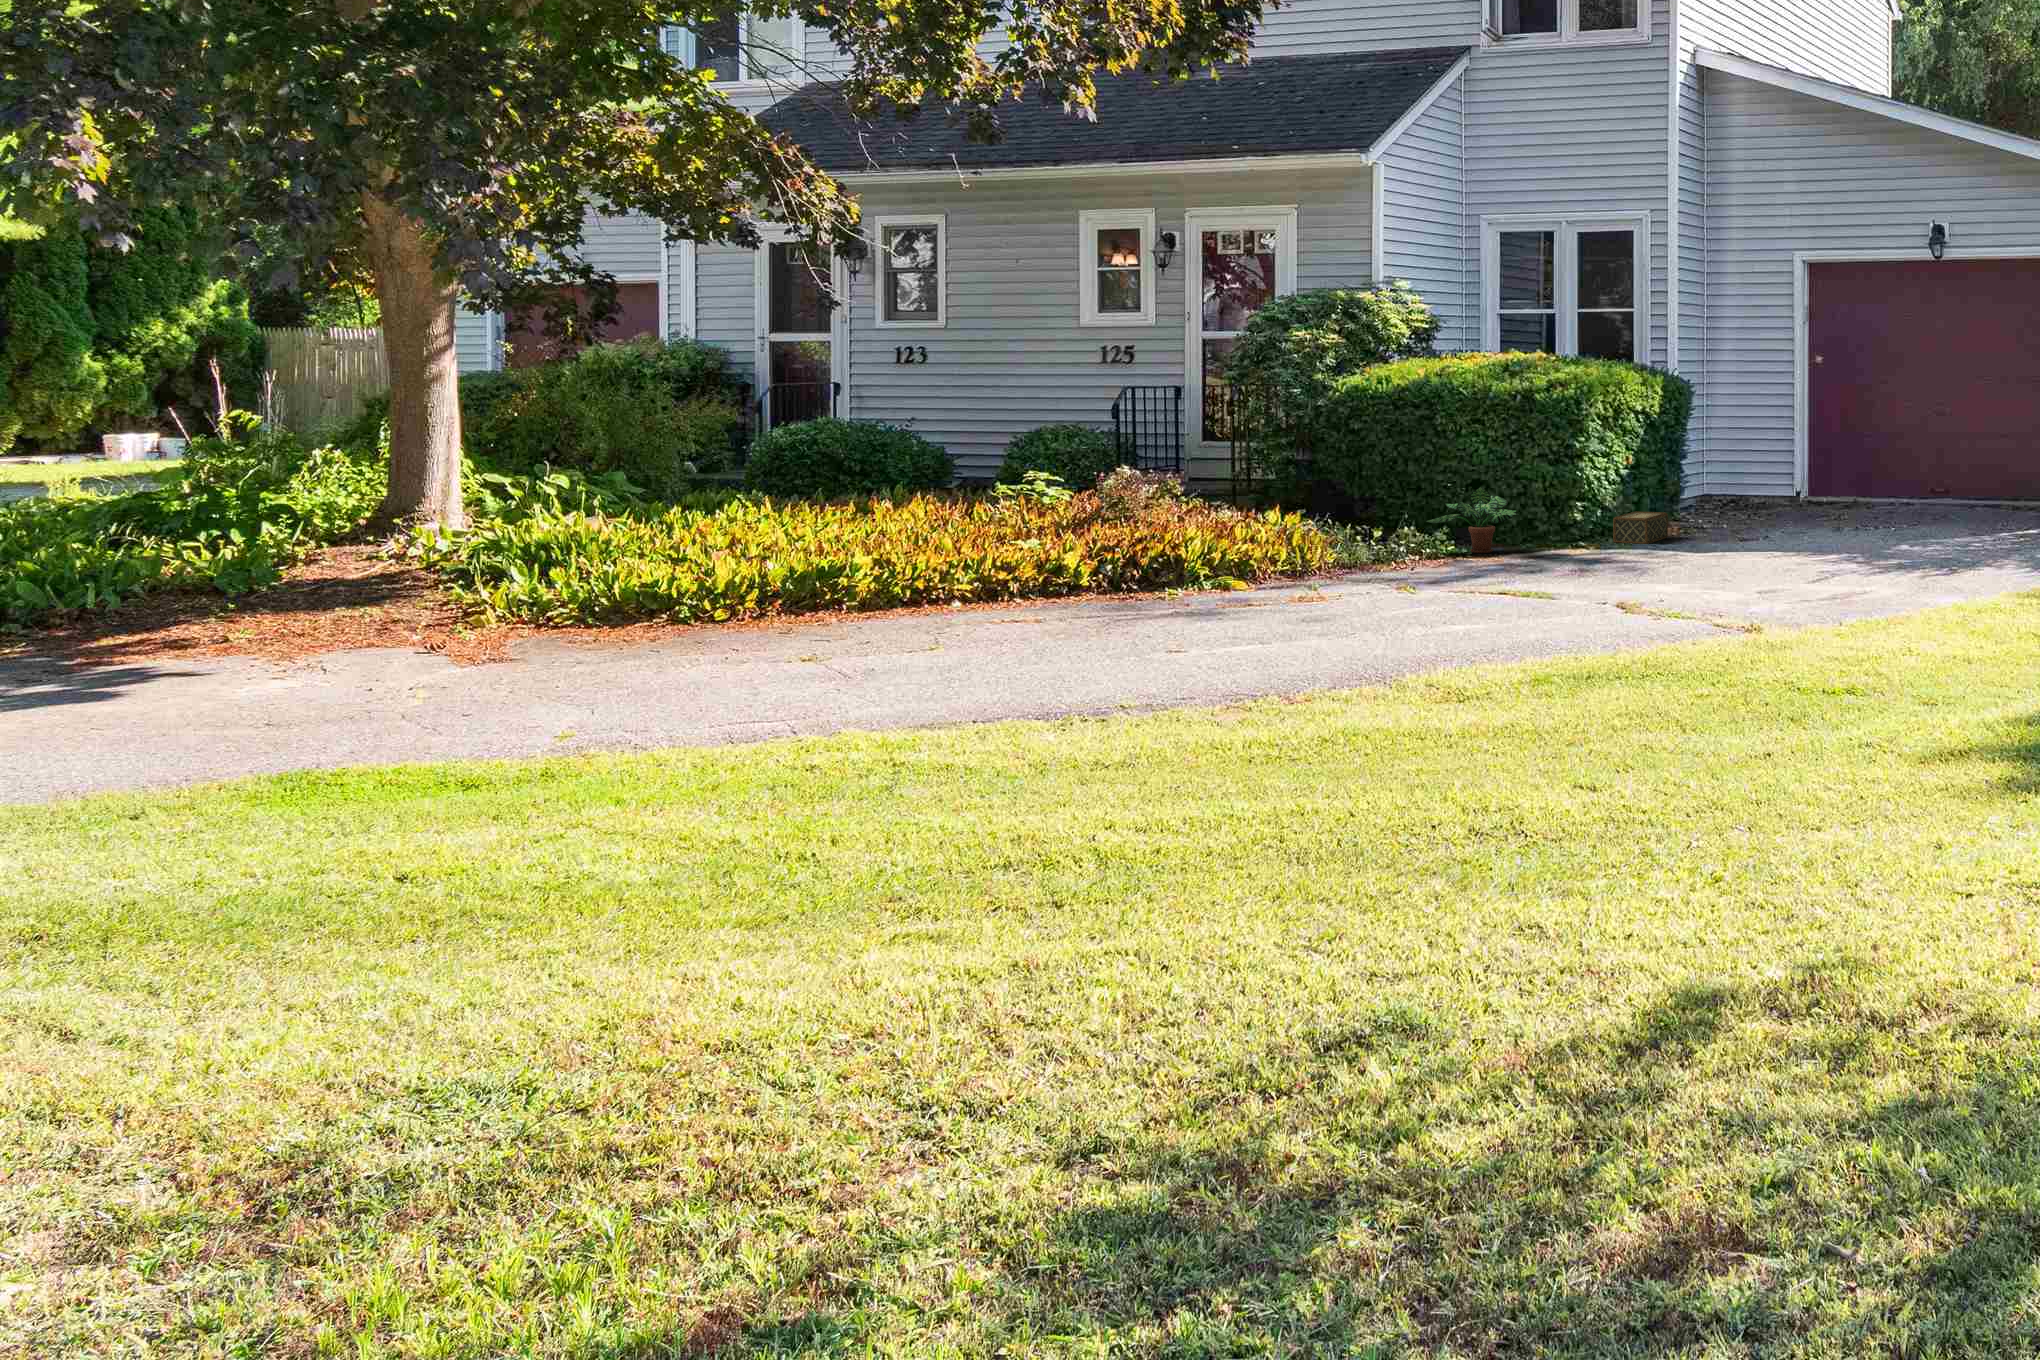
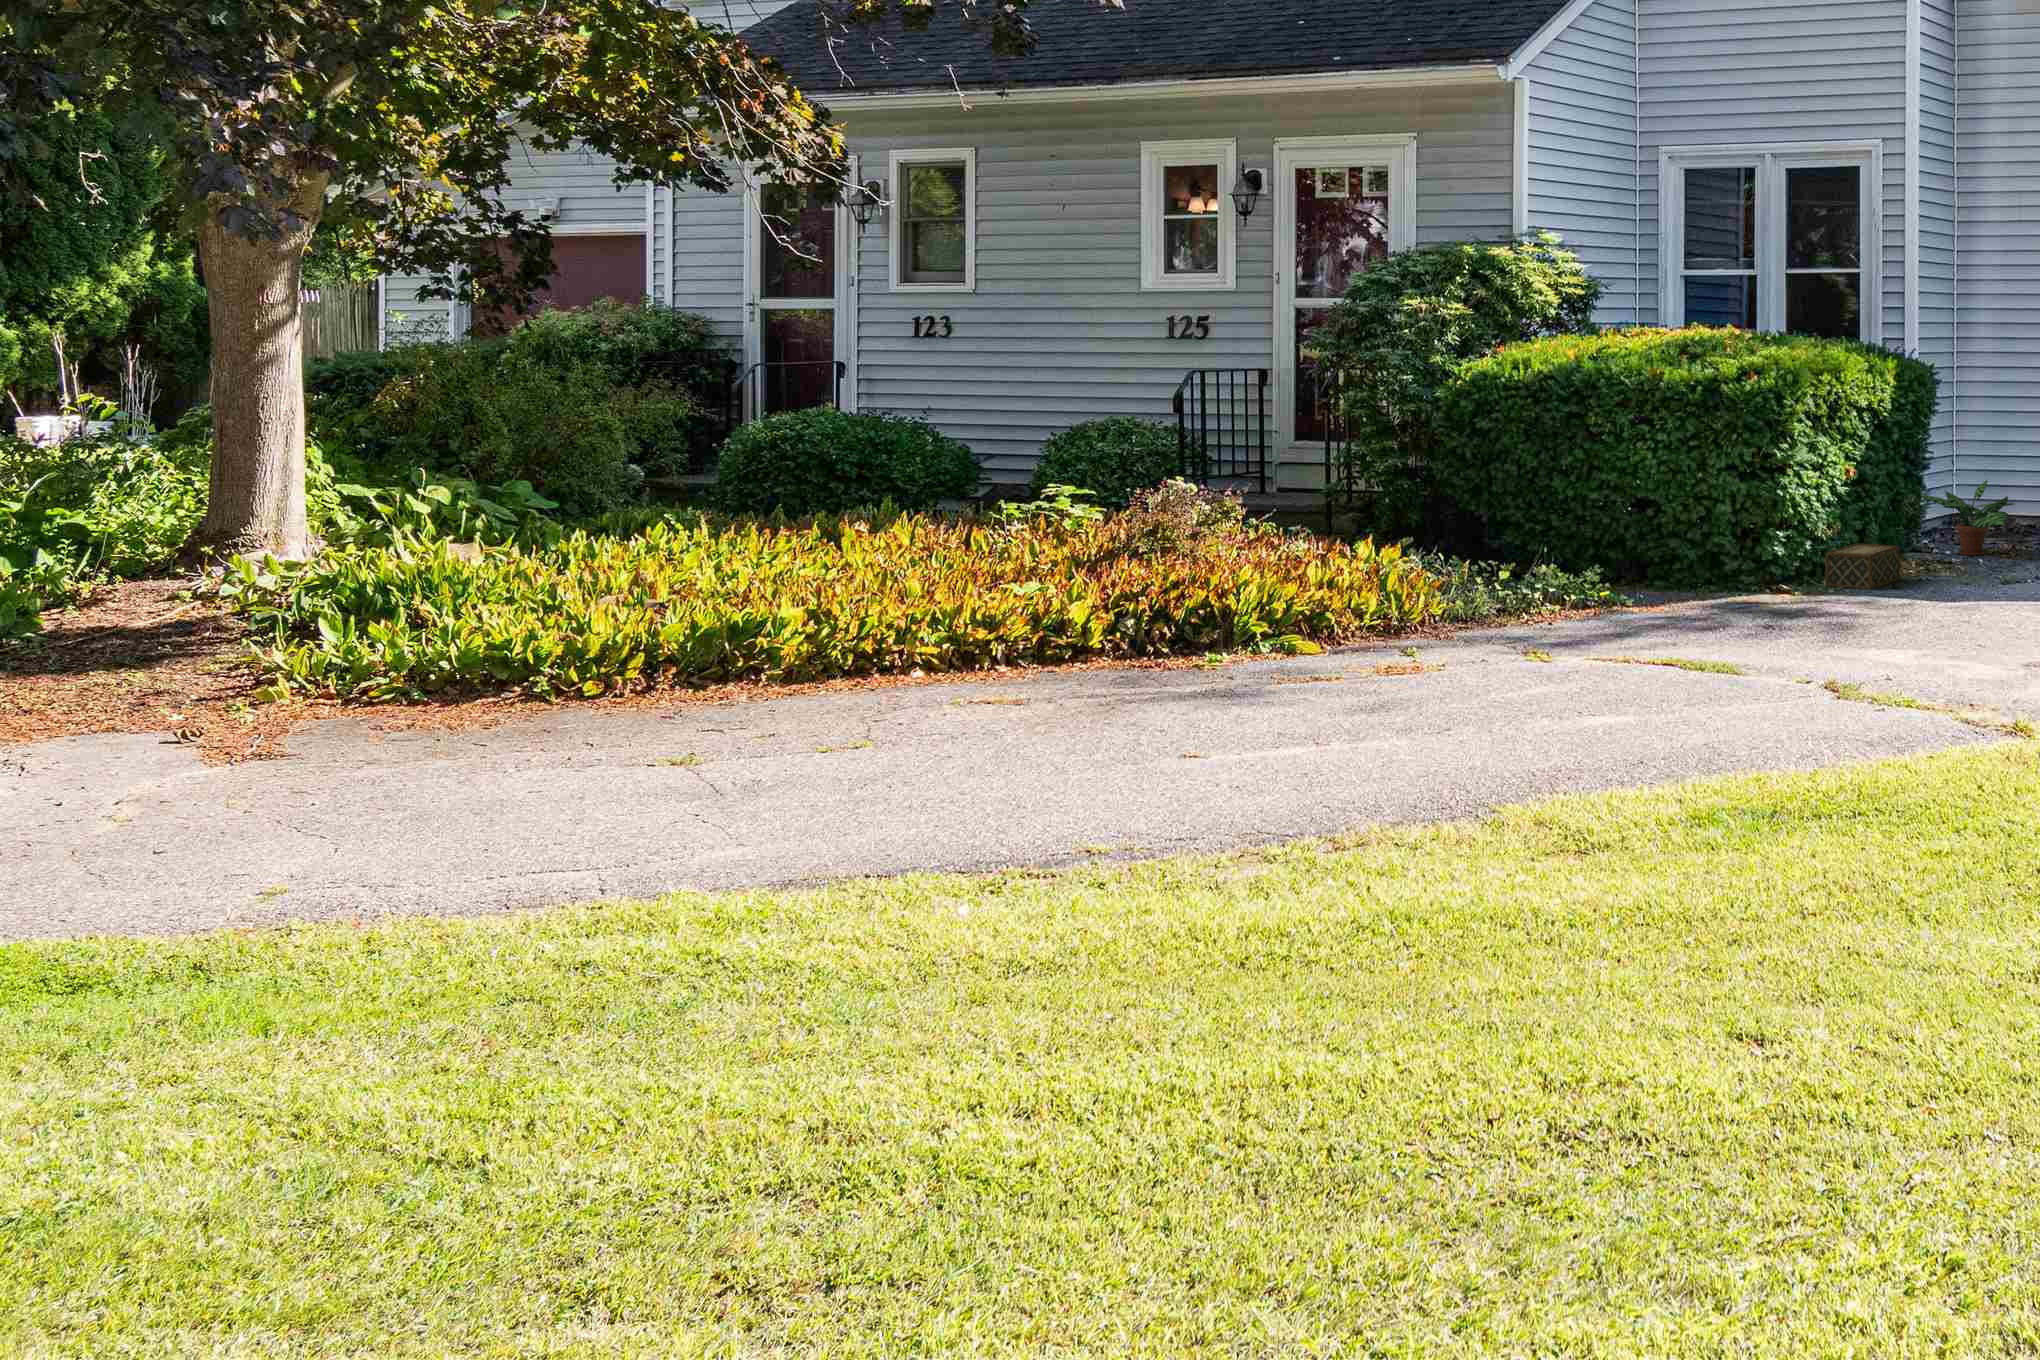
potted plant: present [1426,487,1517,553] -> present [1921,480,2014,556]

